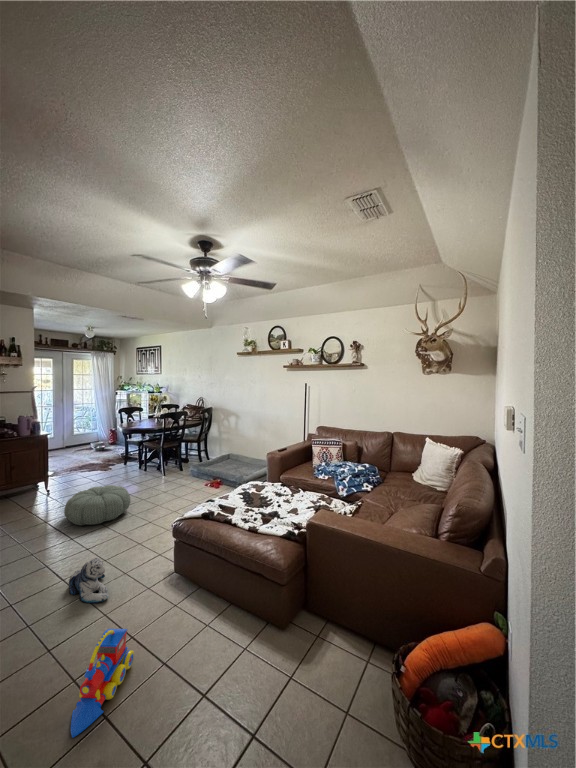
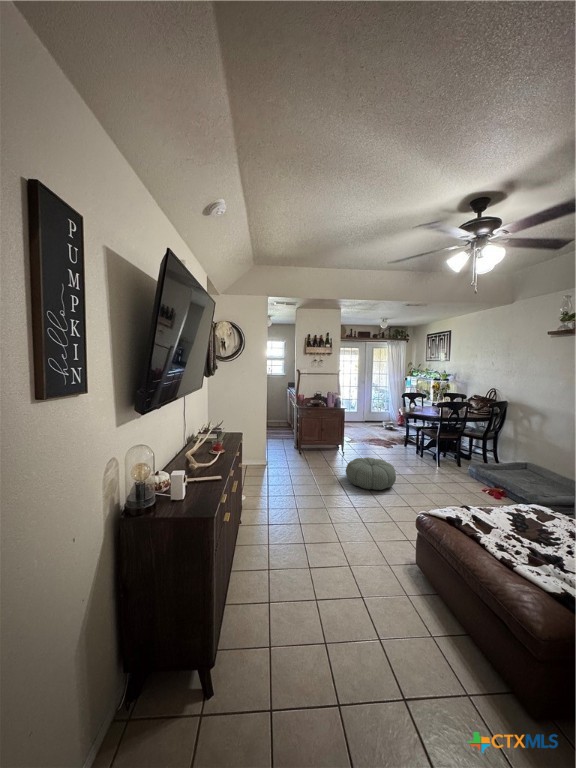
plush toy: present [69,558,109,603] -> none [332,515,358,553]
toy train: present [71,629,134,738] -> none [301,575,356,638]

